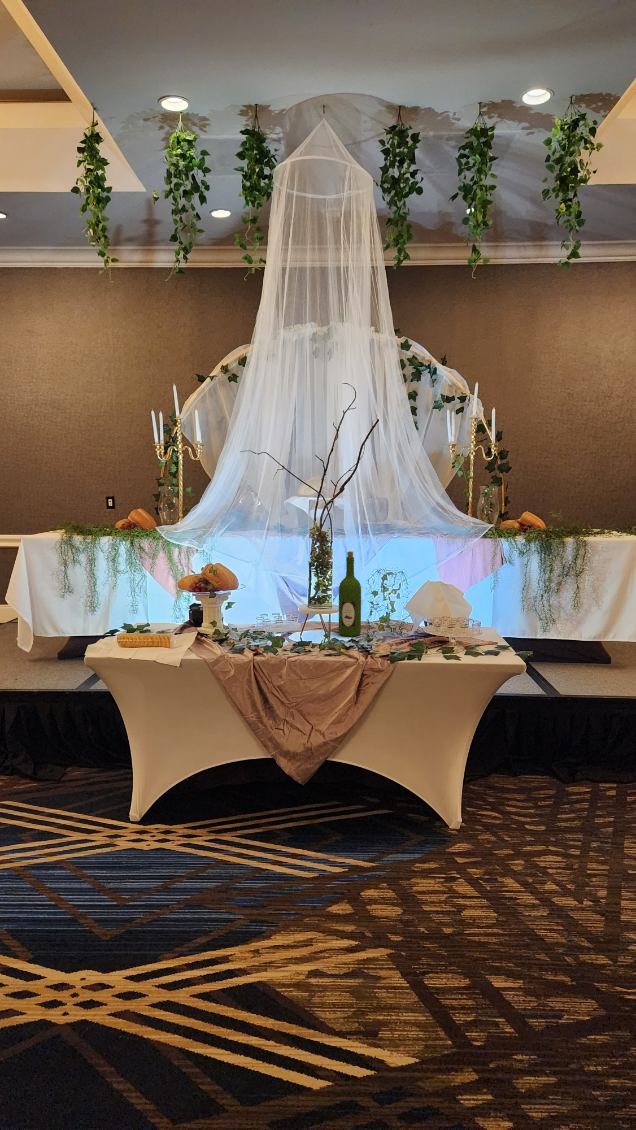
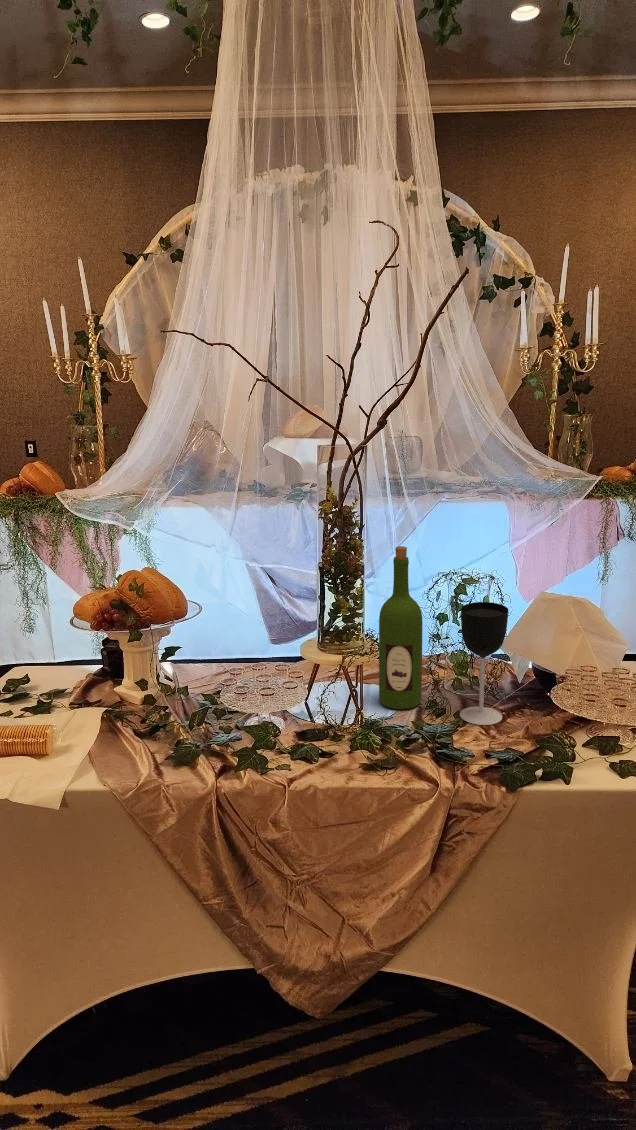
wine glass: none [378,581,402,642] -> present [460,602,508,725]

